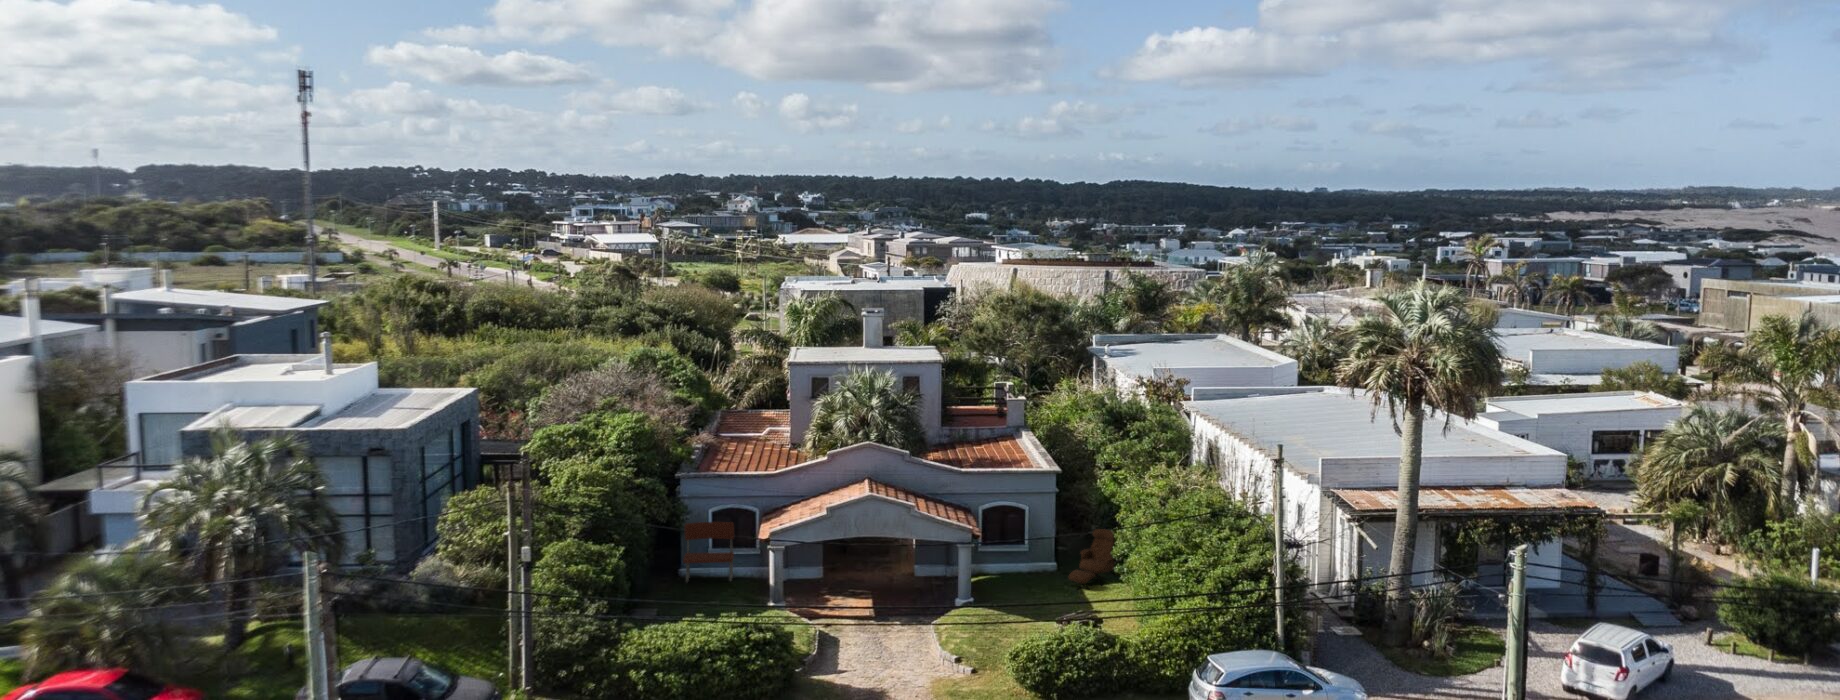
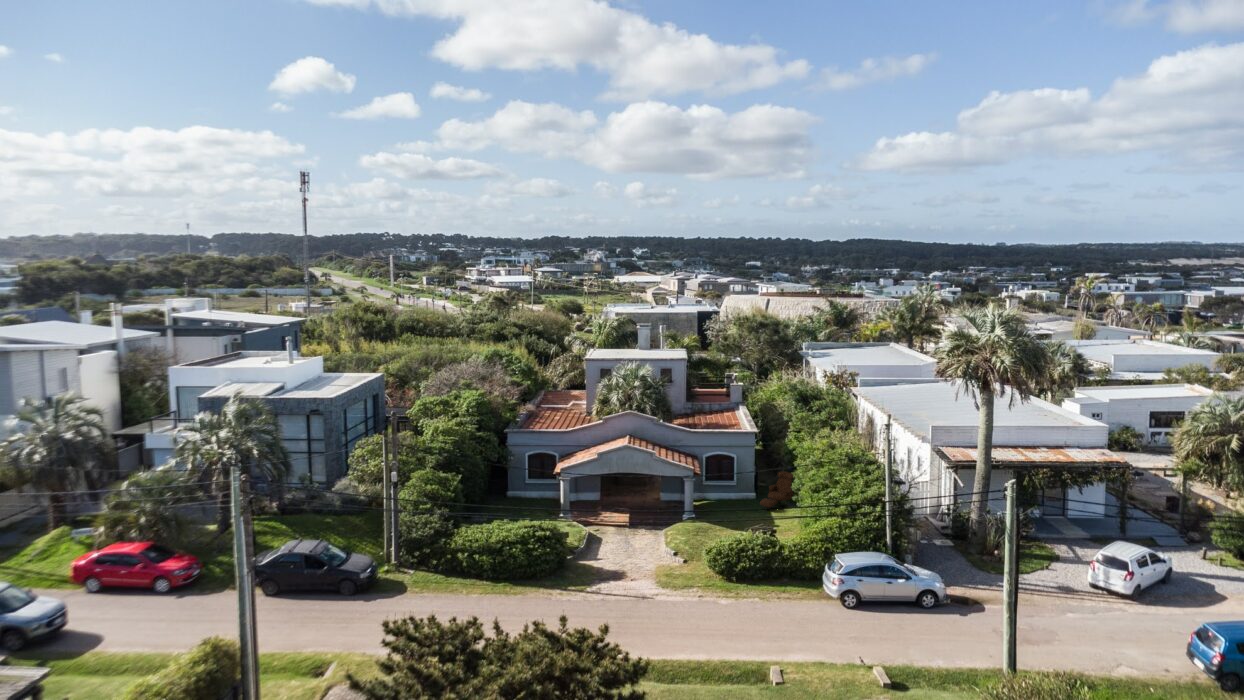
bench: present [683,522,734,582] -> none [508,462,541,501]

